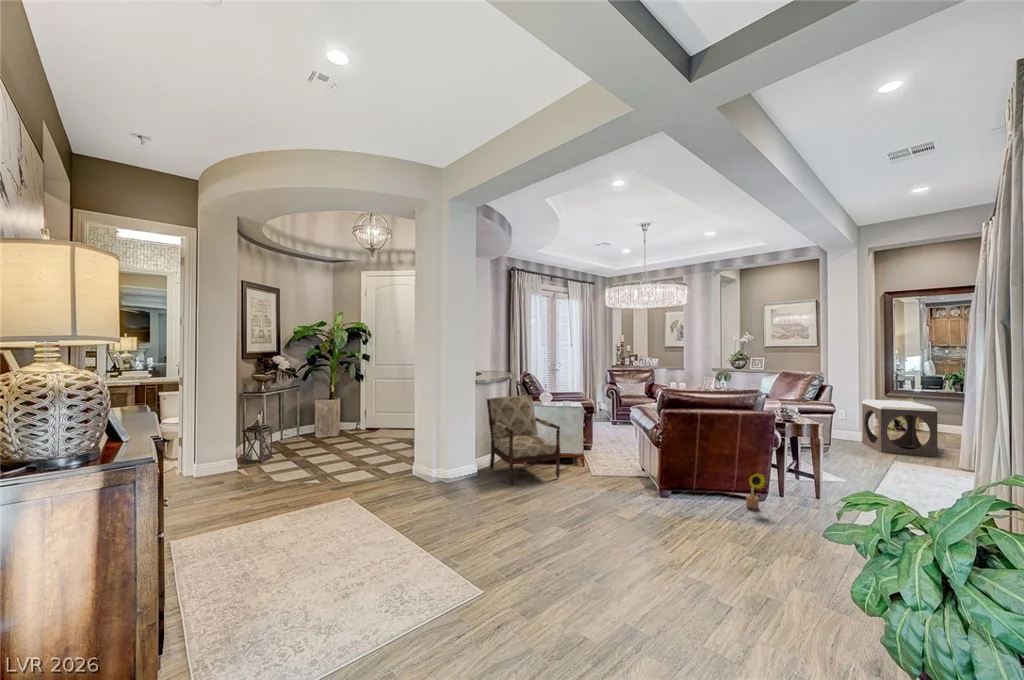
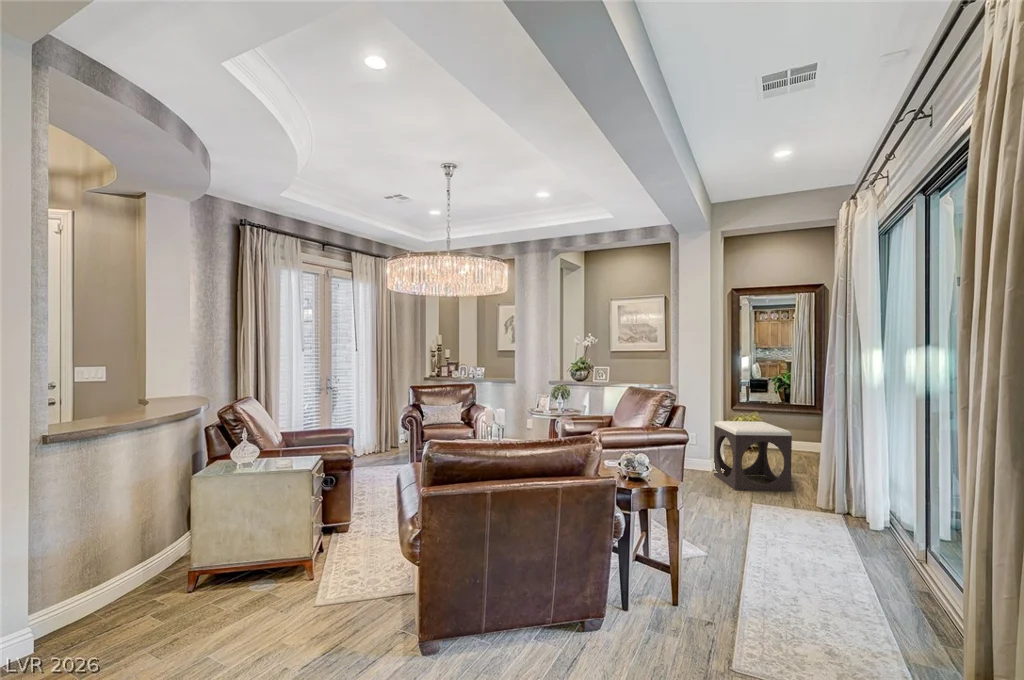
armchair: present [487,395,560,484] -> none [101,460,248,677]
decorative plant: present [746,474,766,509] -> none [571,598,604,659]

